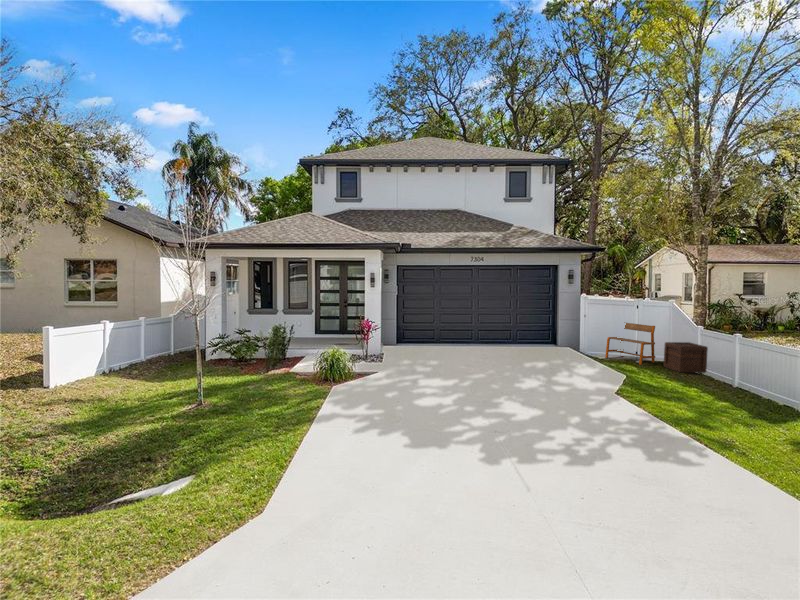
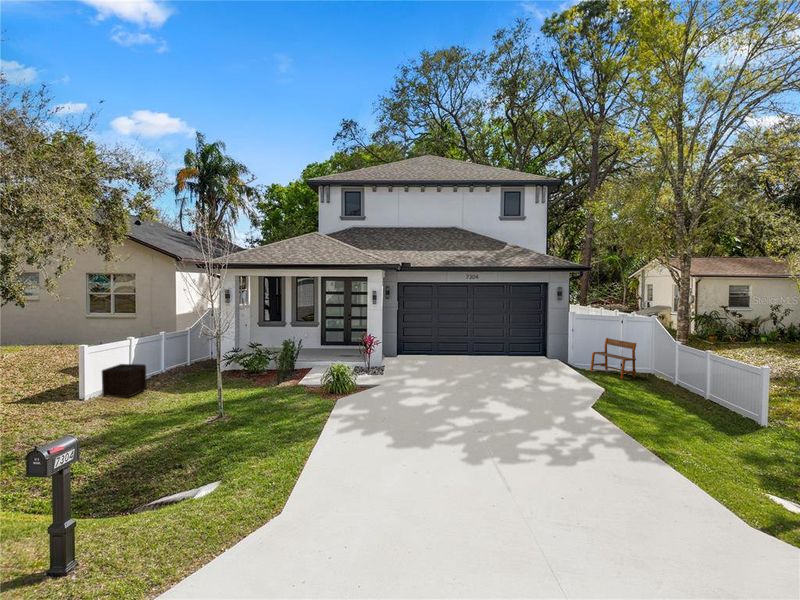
wooden crate: present [664,342,708,373] -> present [102,364,147,397]

